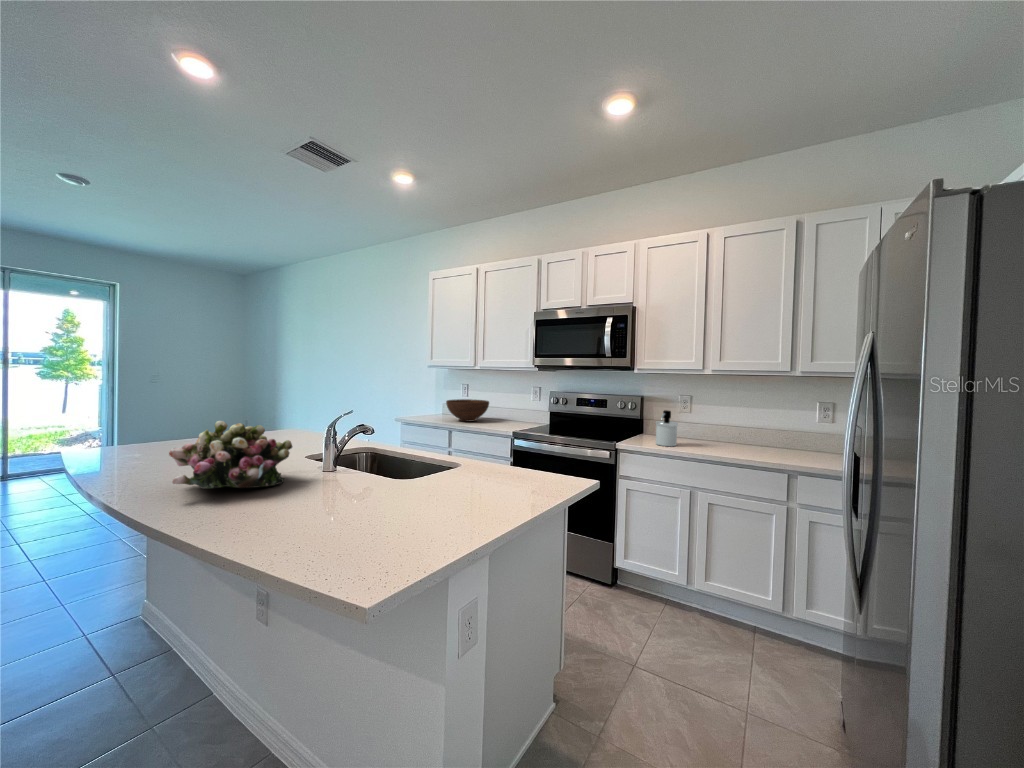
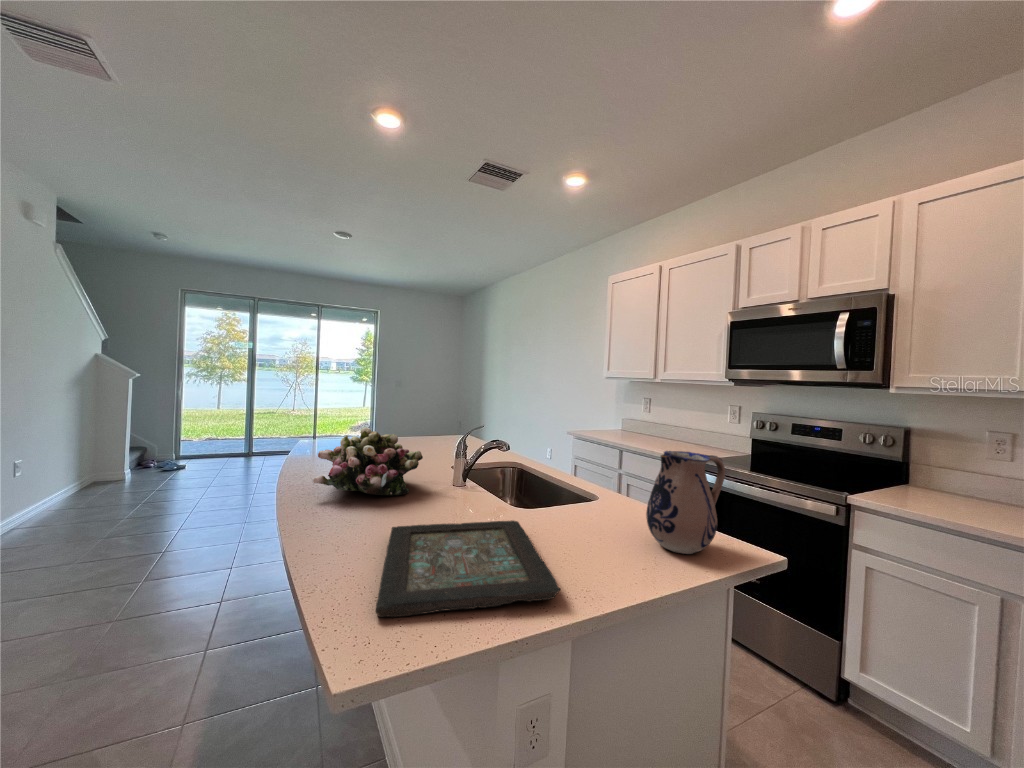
fruit bowl: present [446,399,489,422] -> none [621,416,672,442]
soap dispenser: present [656,410,678,446] -> none [928,455,977,515]
ceramic pitcher: none [512,417,561,489] -> present [646,451,725,554]
decorative tray: none [303,486,481,563] -> present [376,520,560,617]

